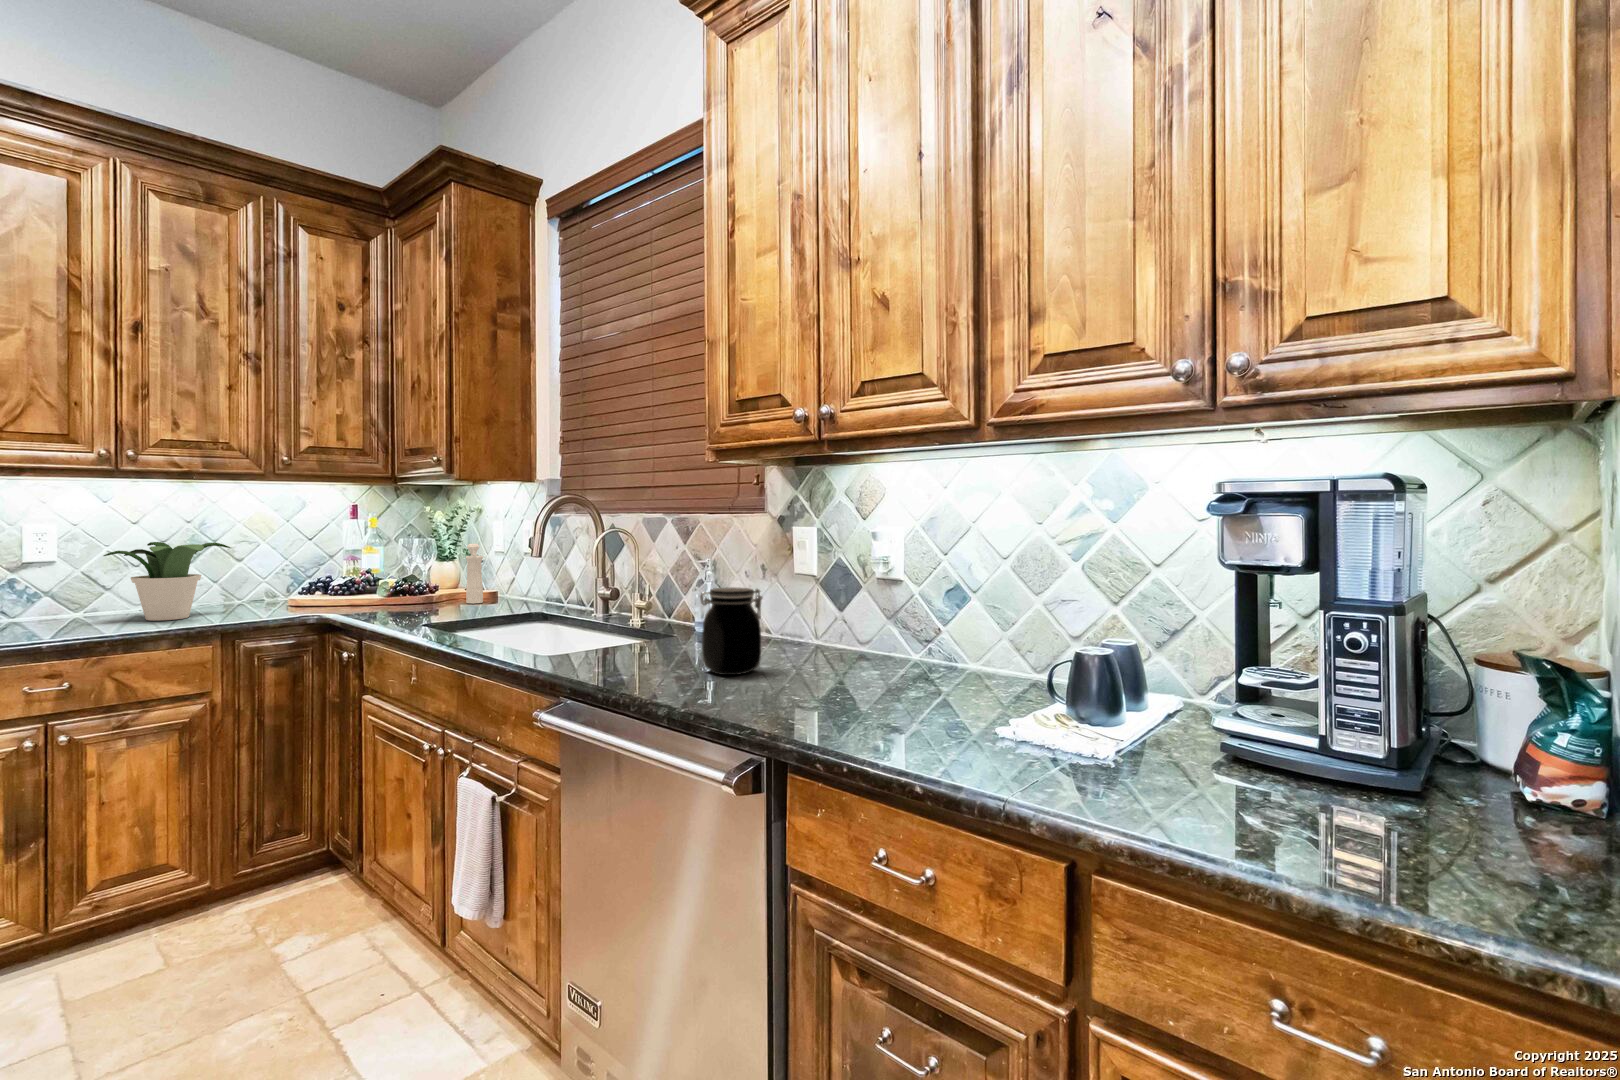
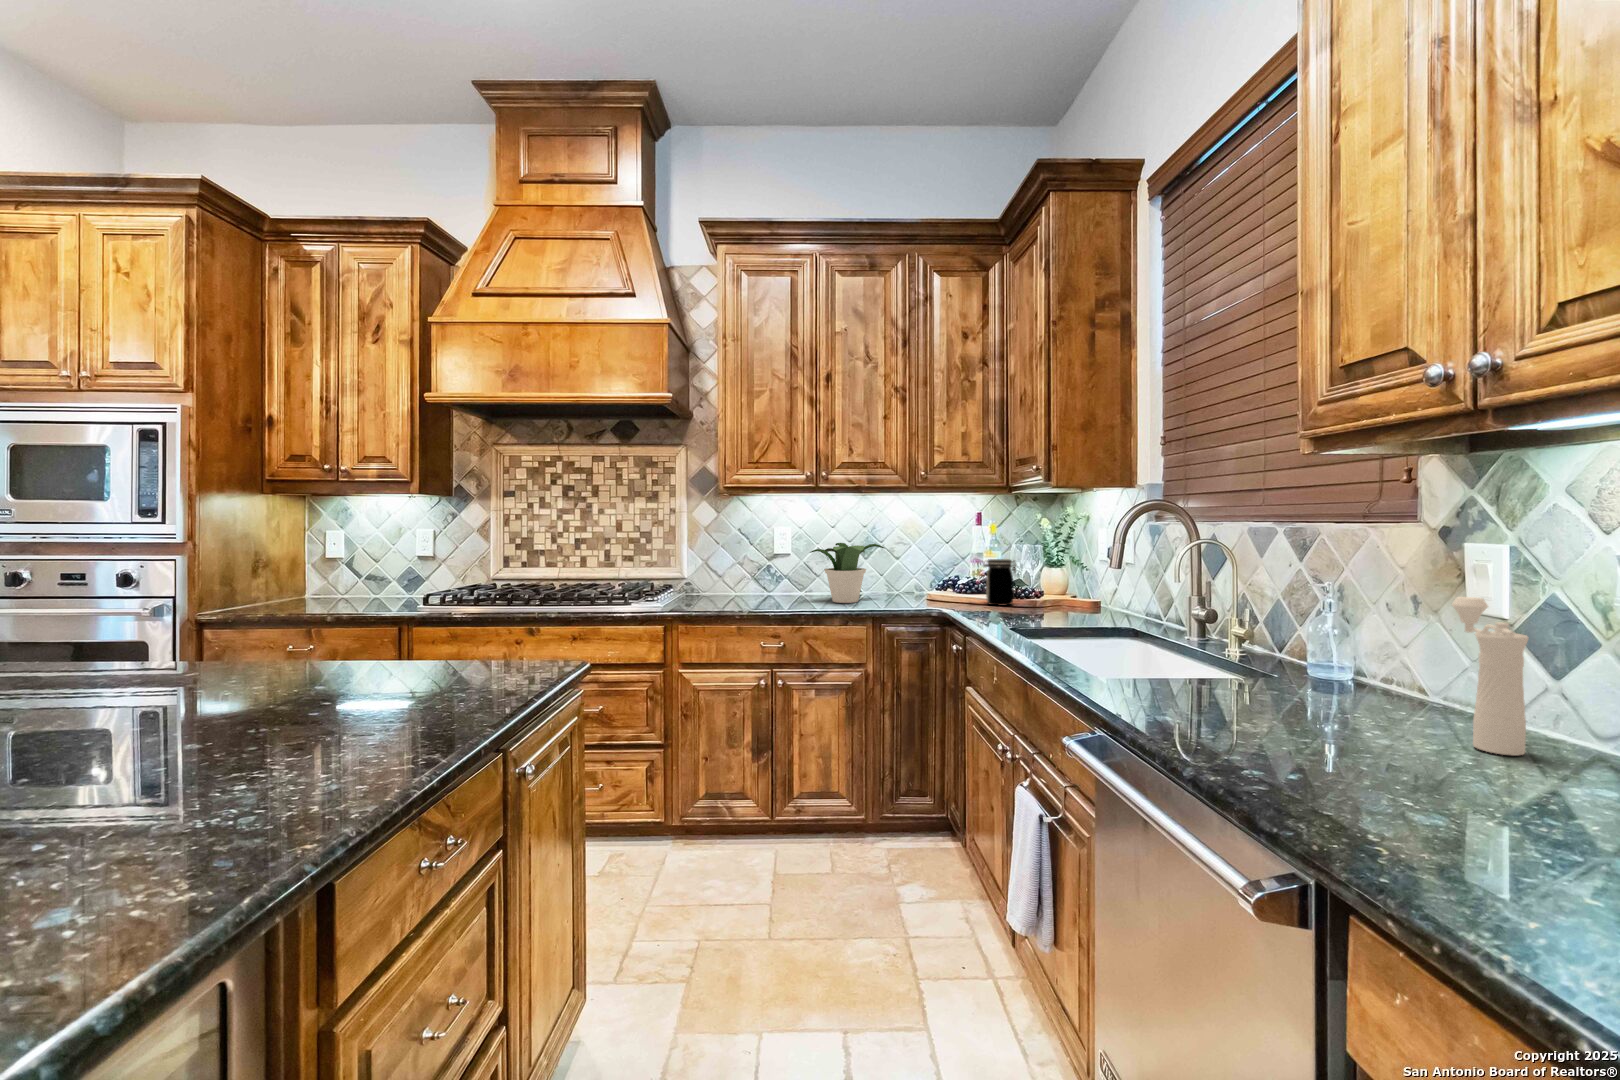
pepper mill: present [466,544,483,604] -> present [1452,597,1528,756]
jar: present [700,587,762,675] -> present [983,559,1016,606]

